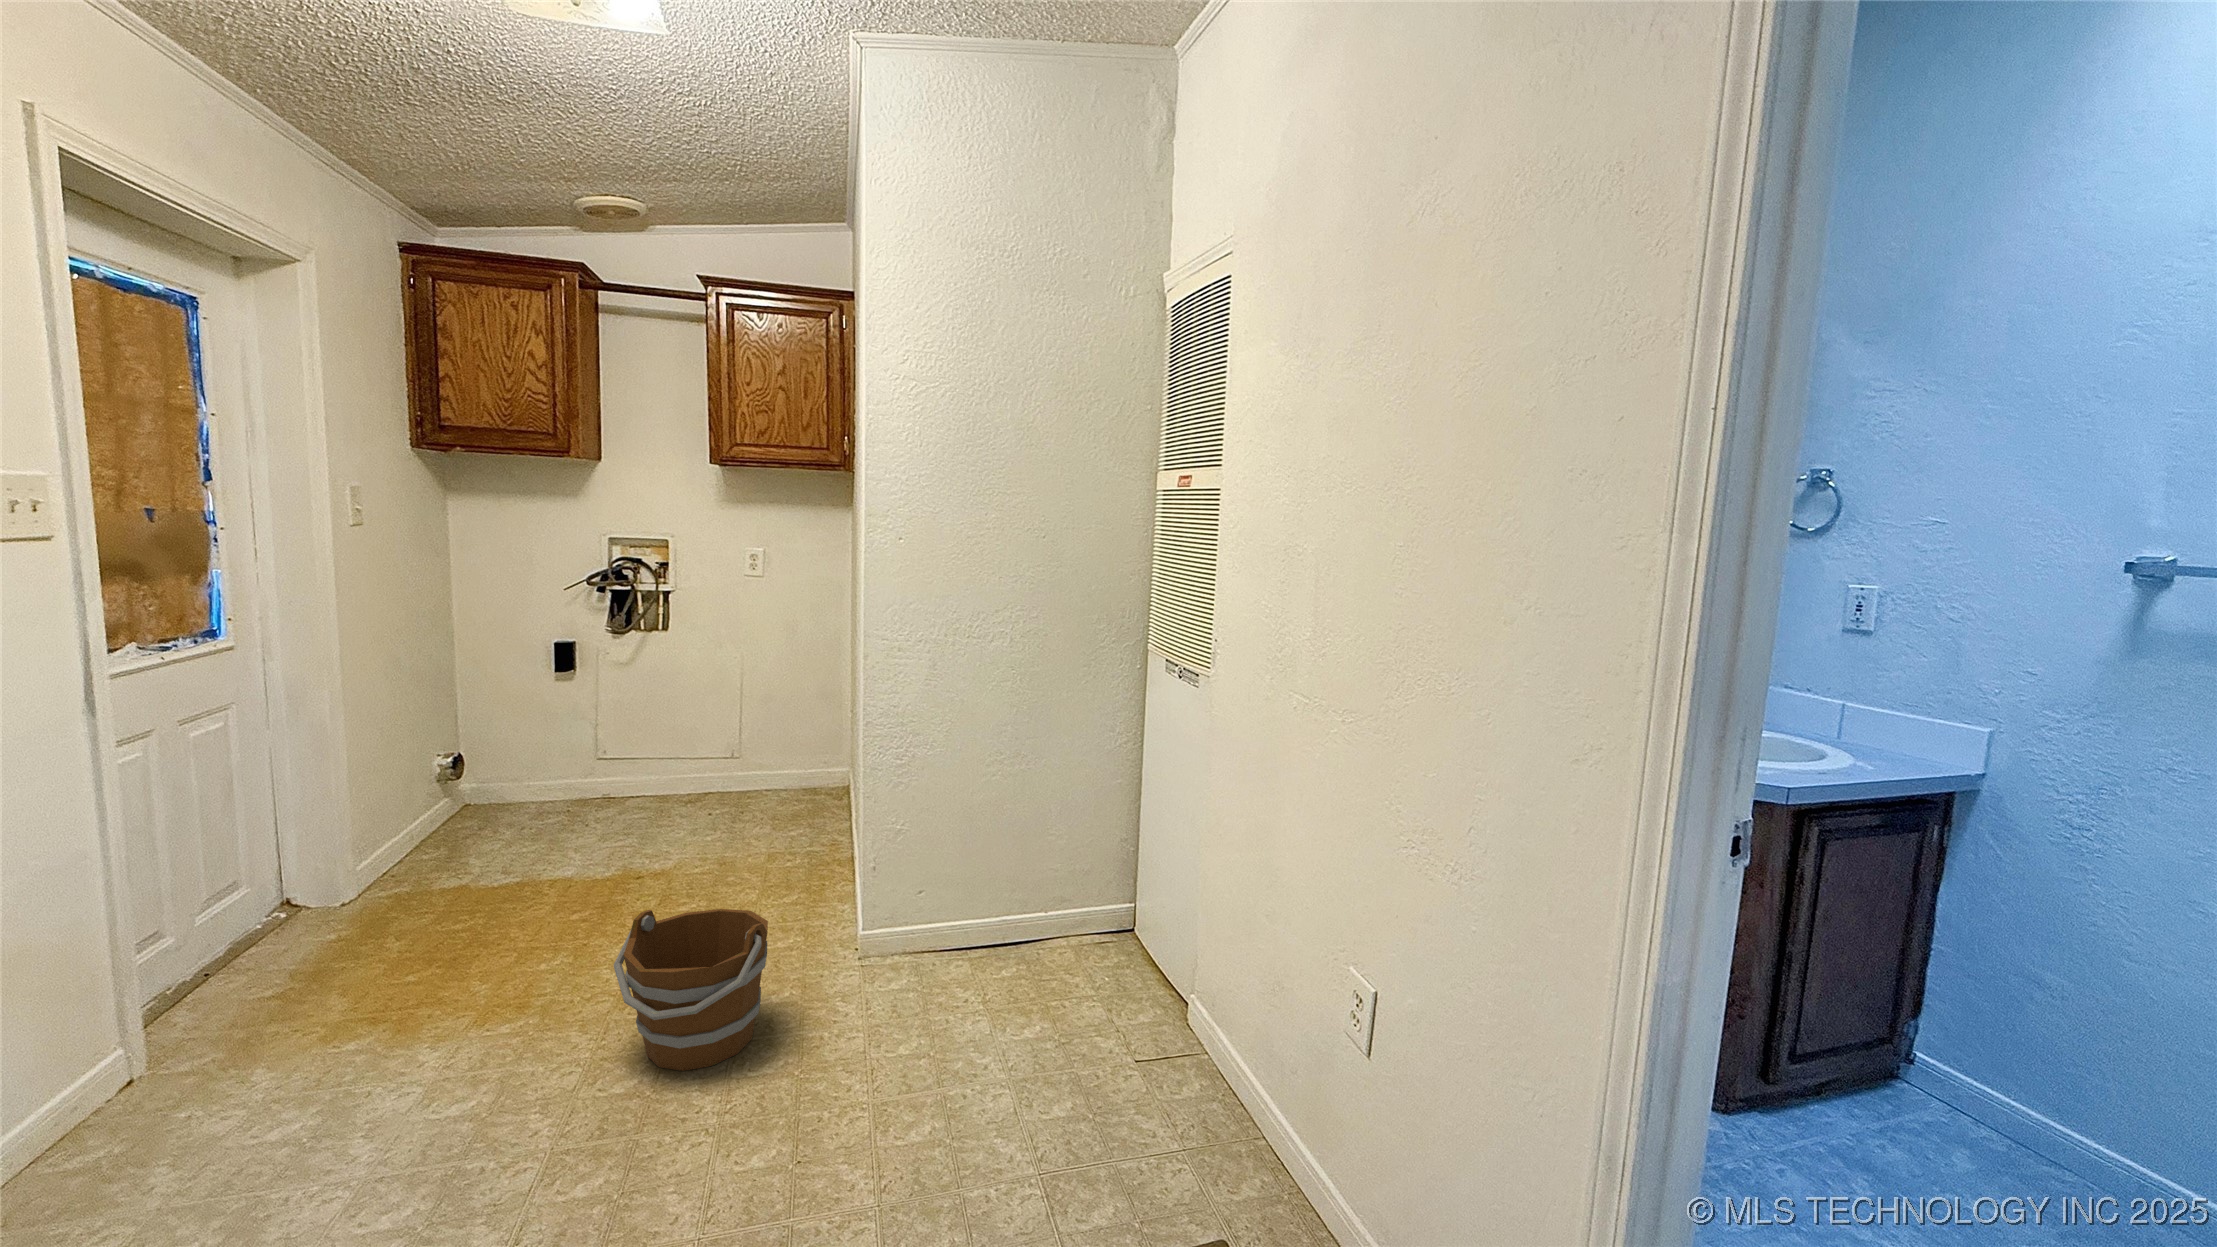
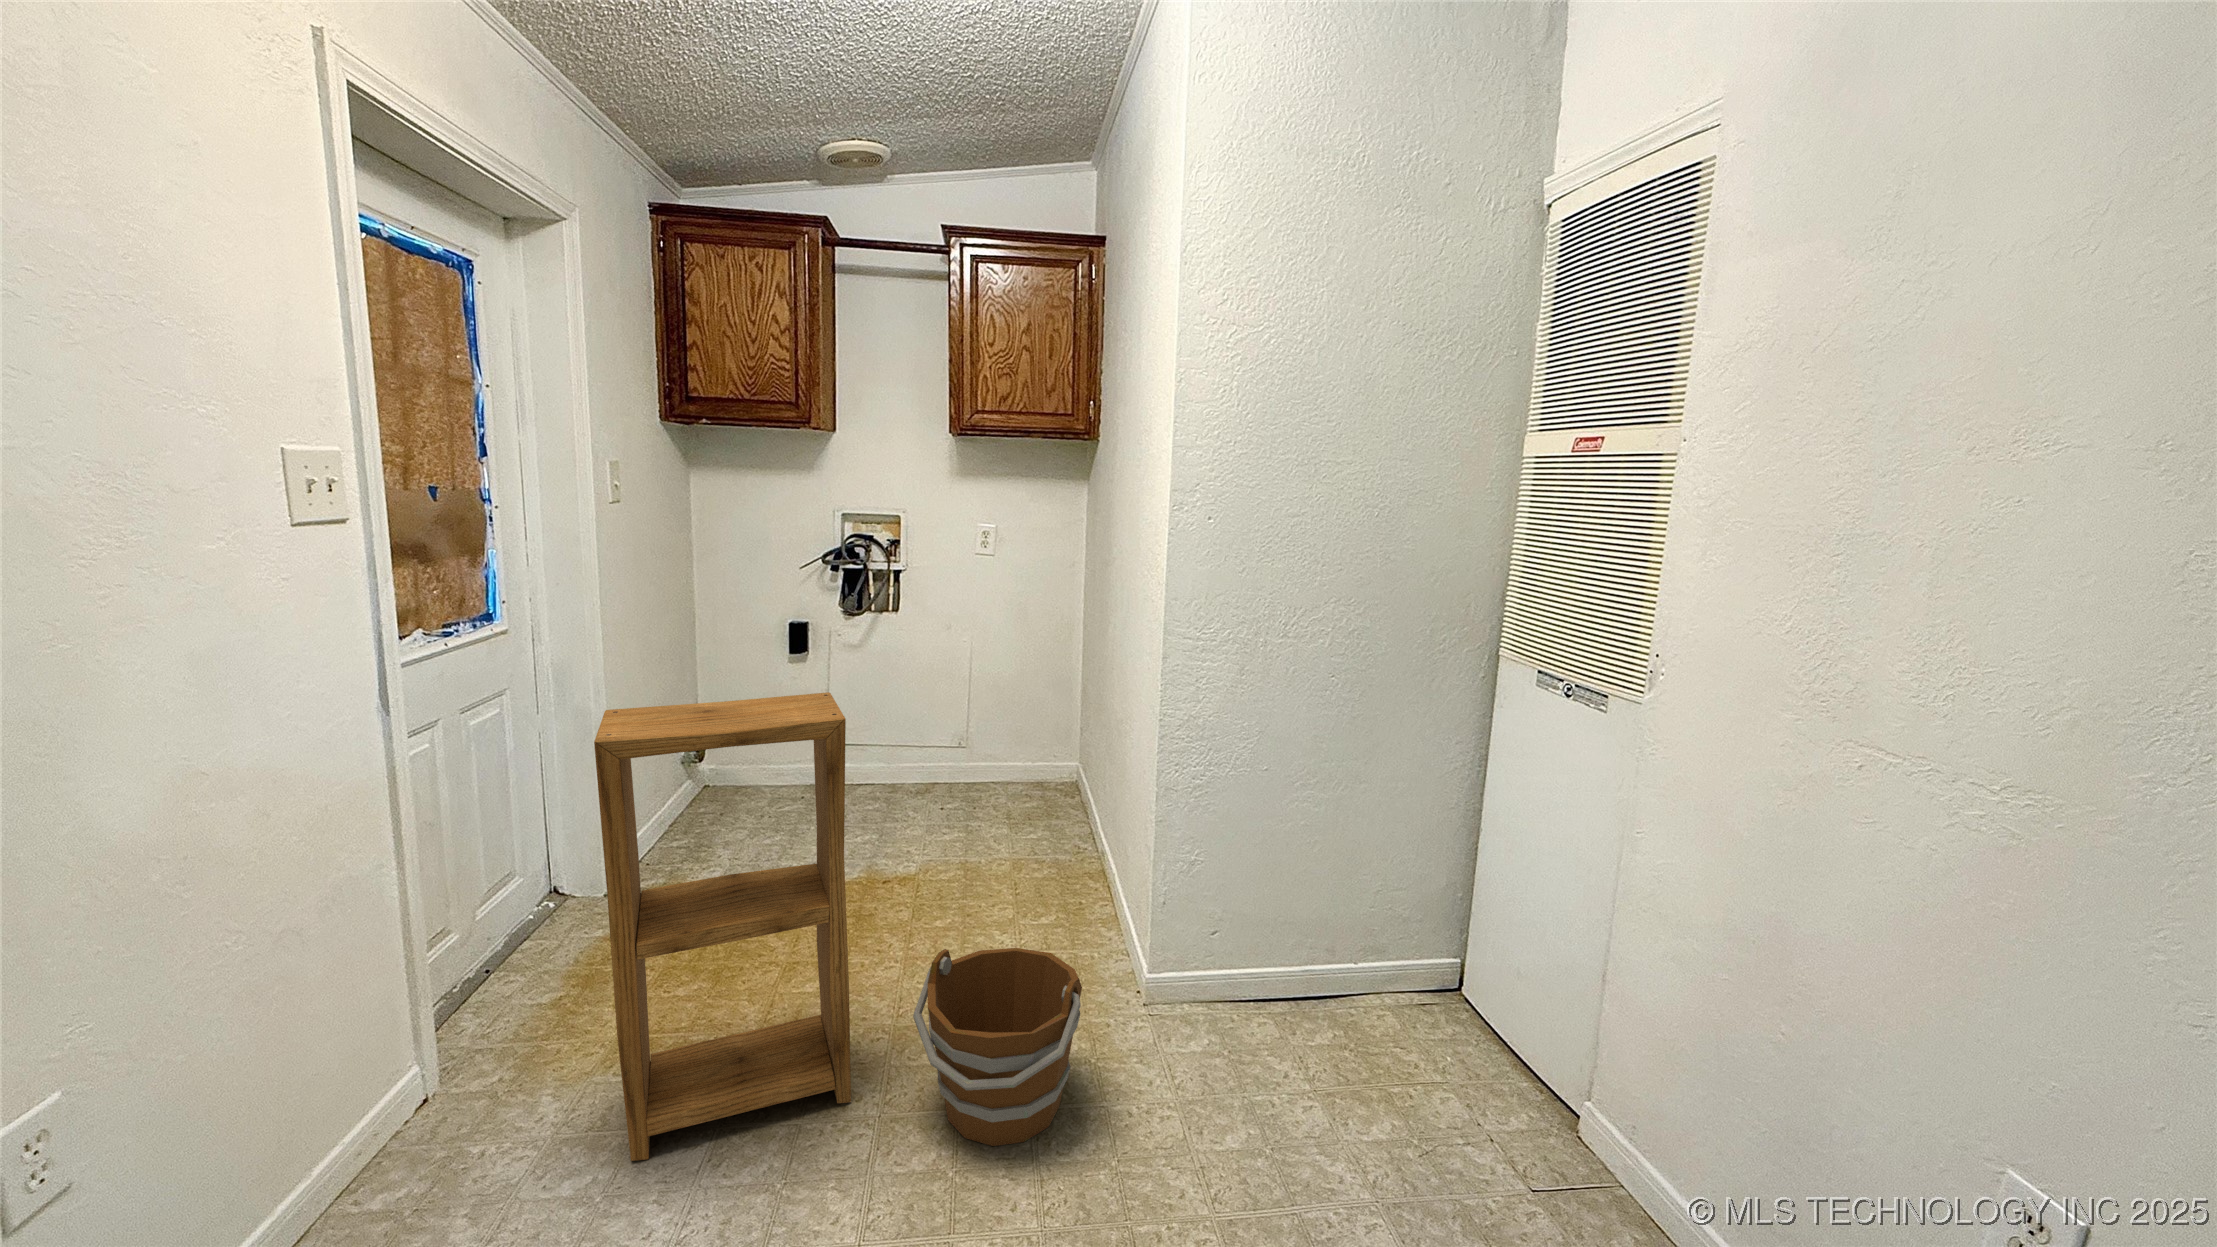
shelving unit: none [296,690,559,1107] -> present [594,692,851,1161]

